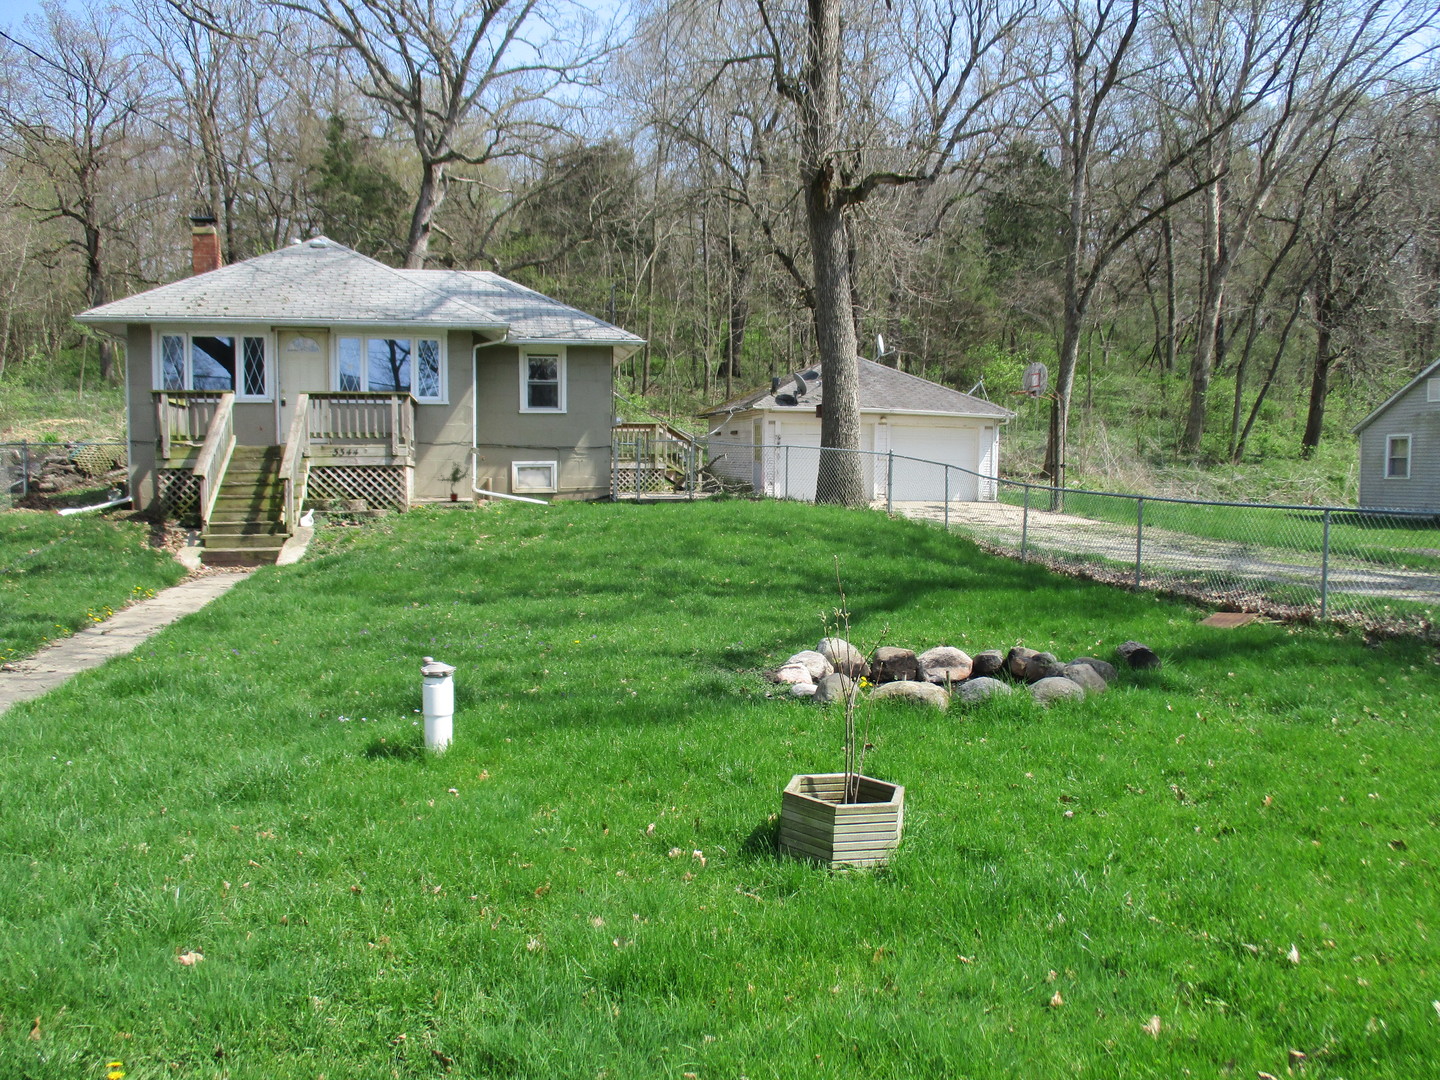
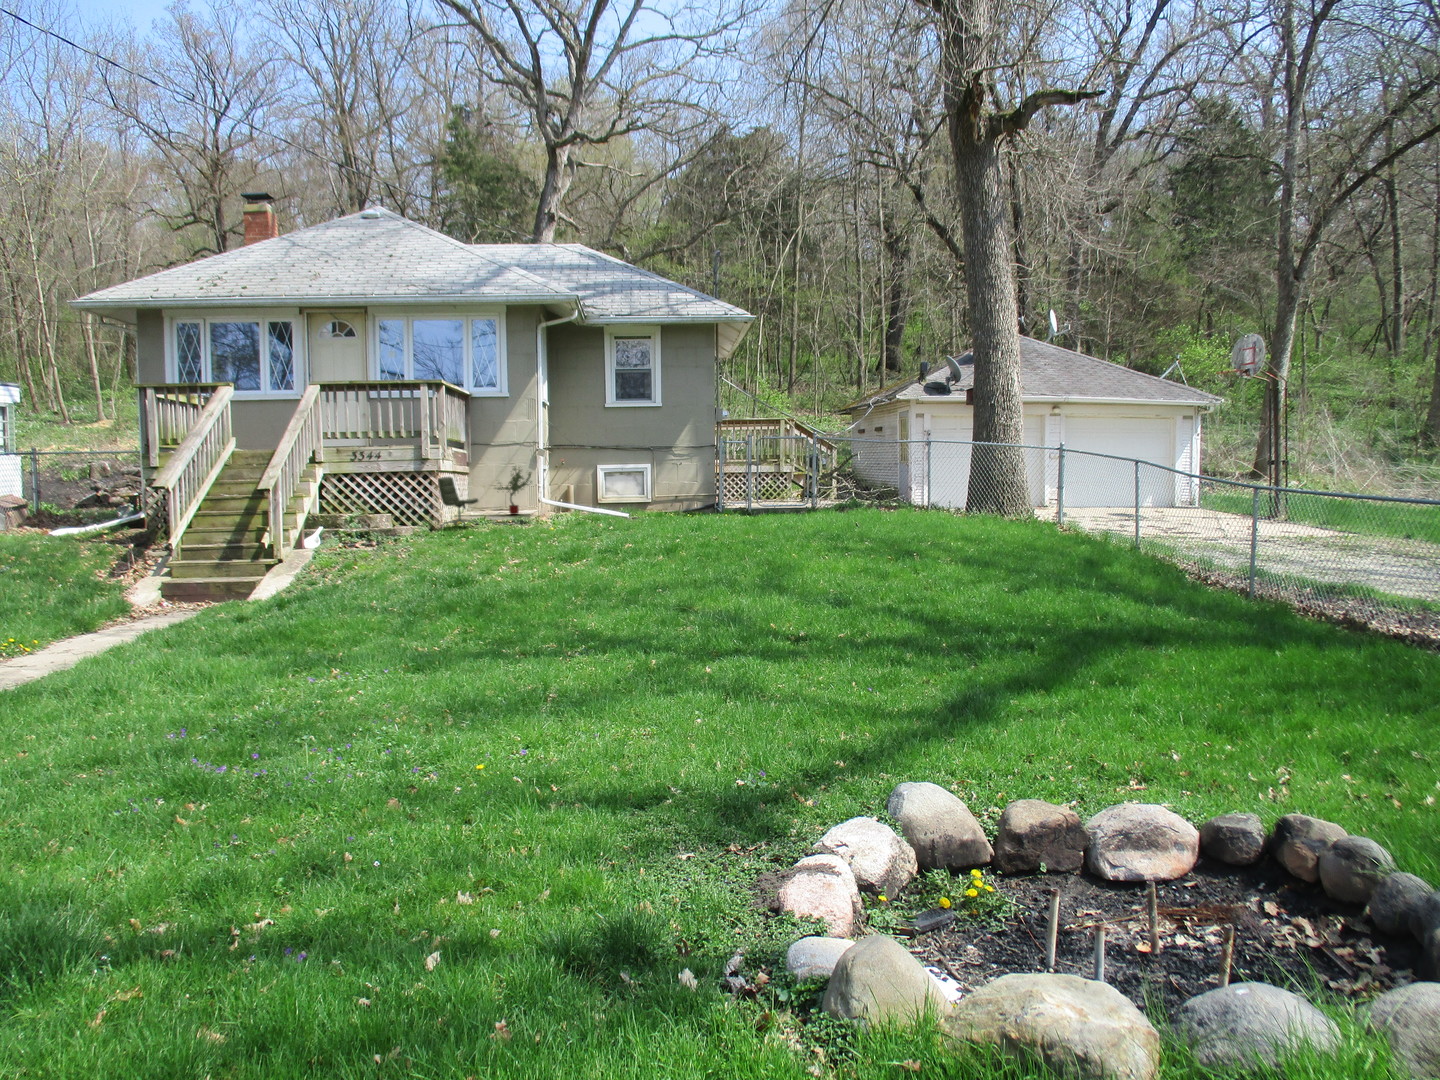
chair: none [405,469,436,509] -> present [438,477,479,527]

